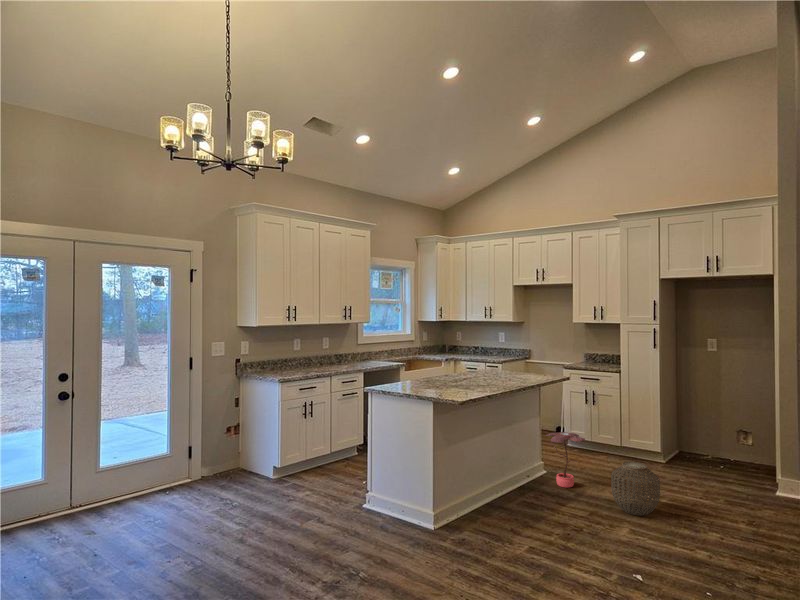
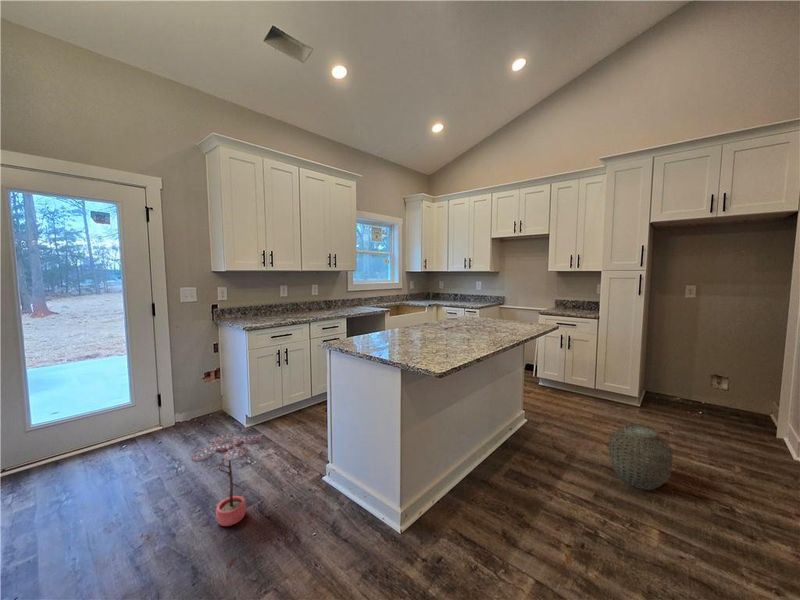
potted plant: present [546,432,585,488] -> present [192,434,262,526]

